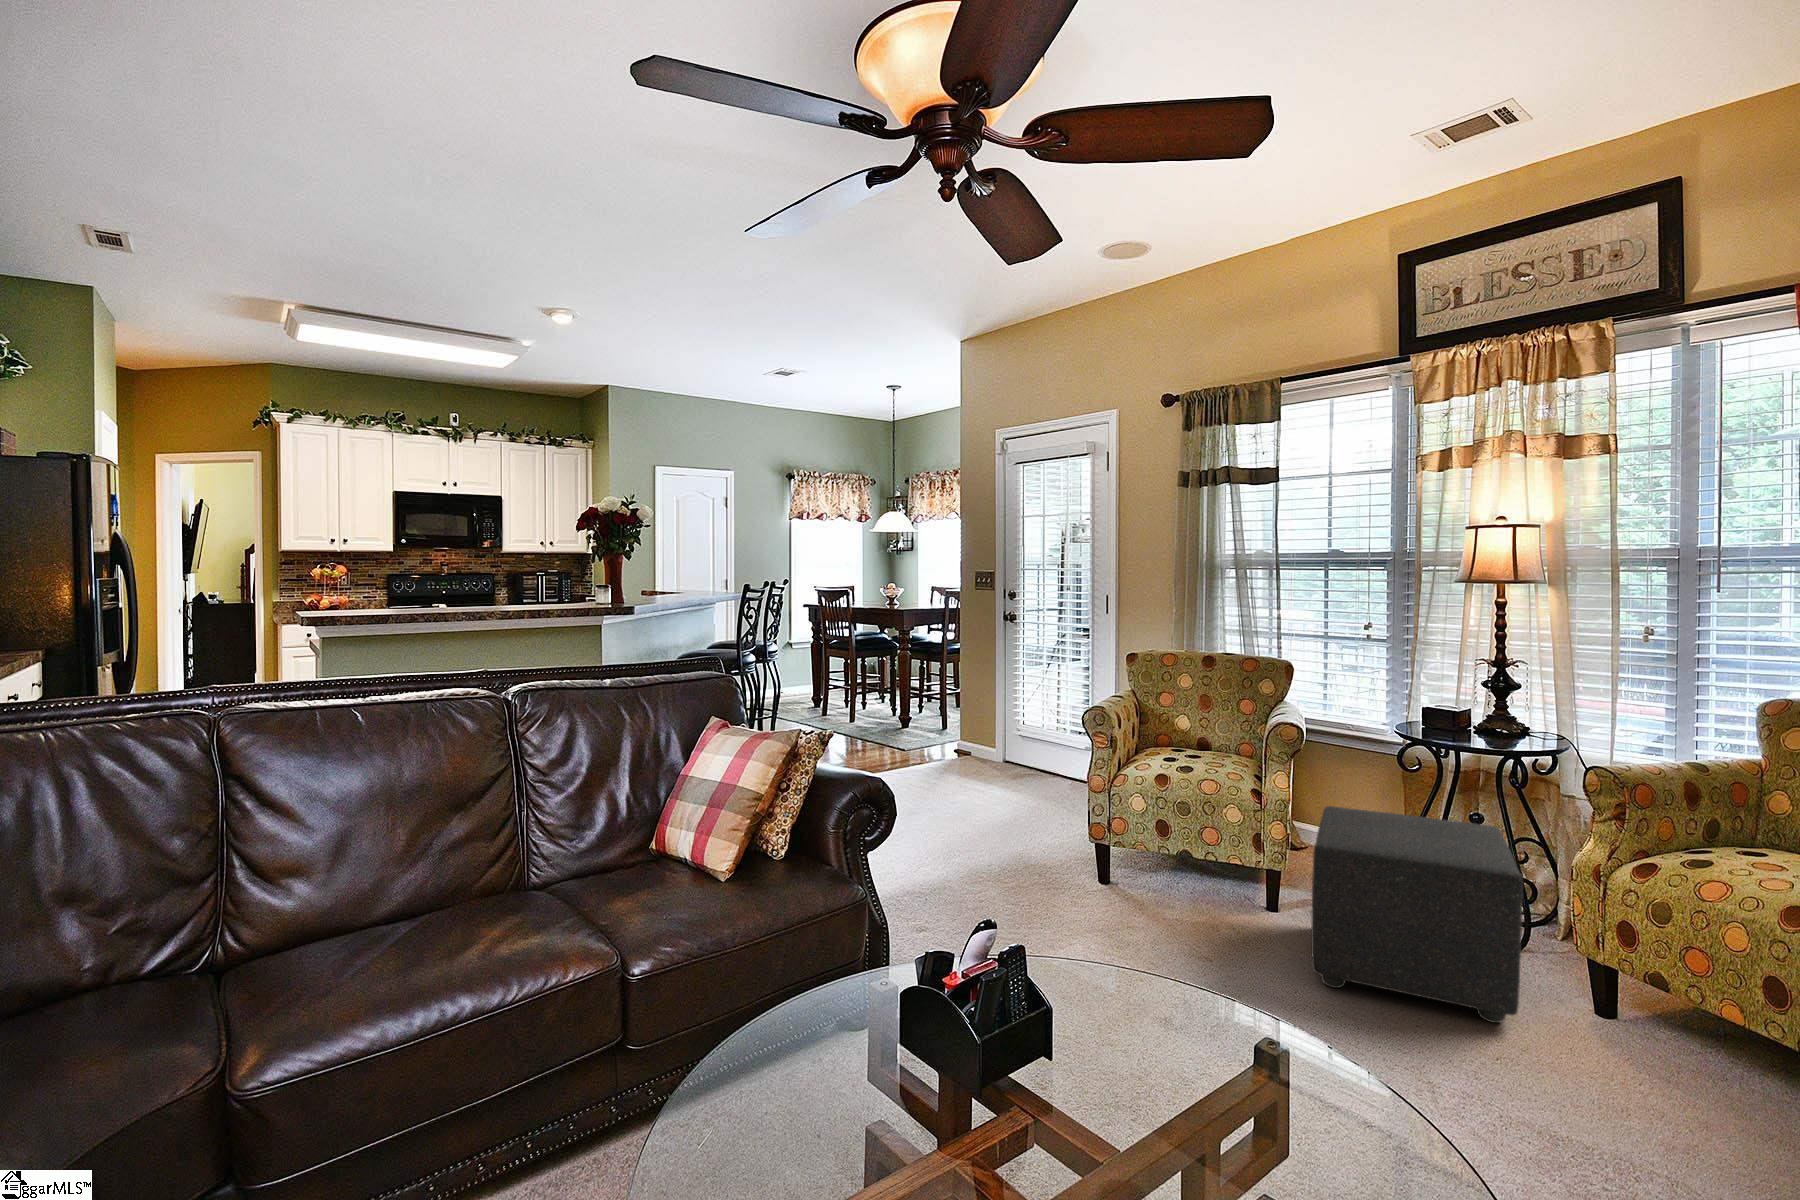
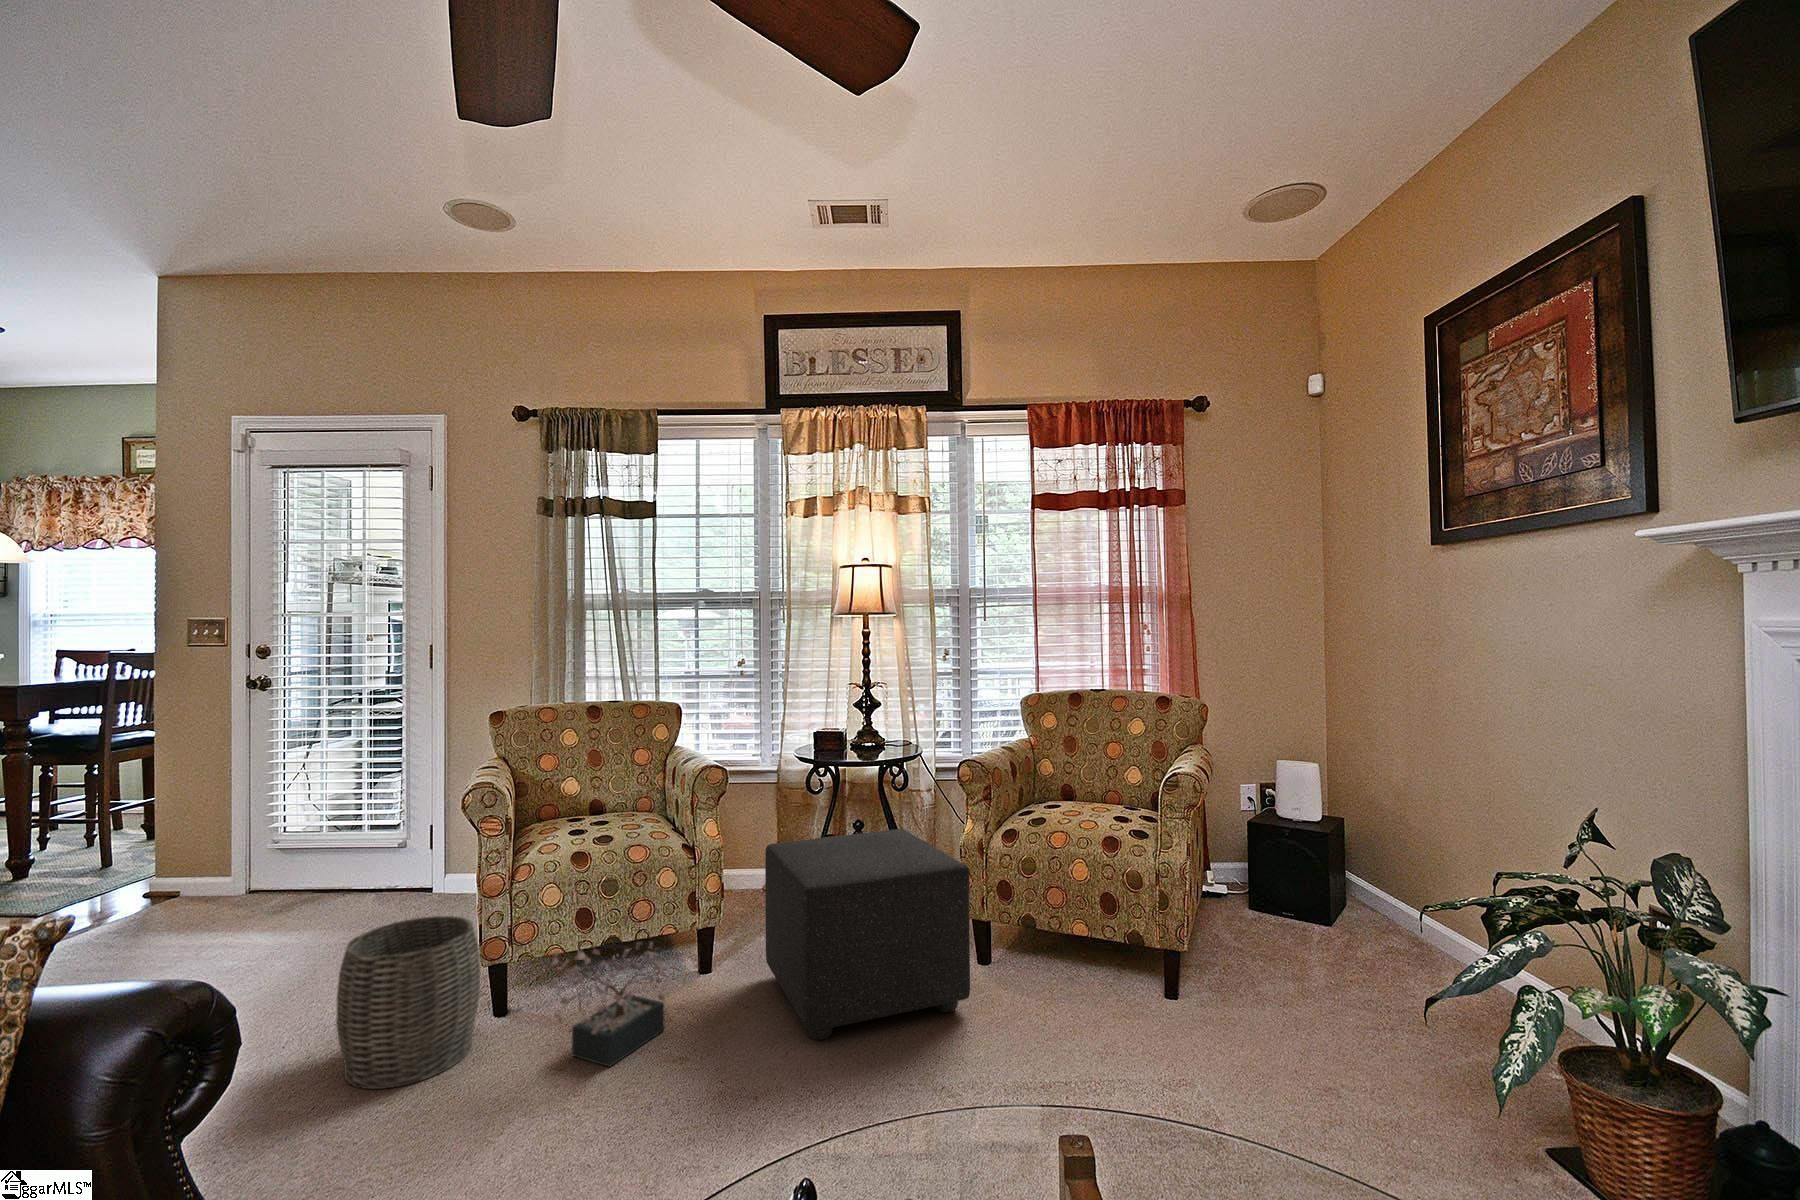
woven basket: none [1000,794,1084,899] -> present [336,916,480,1089]
decorative plant: none [1114,840,1214,937] -> present [548,942,665,1067]

